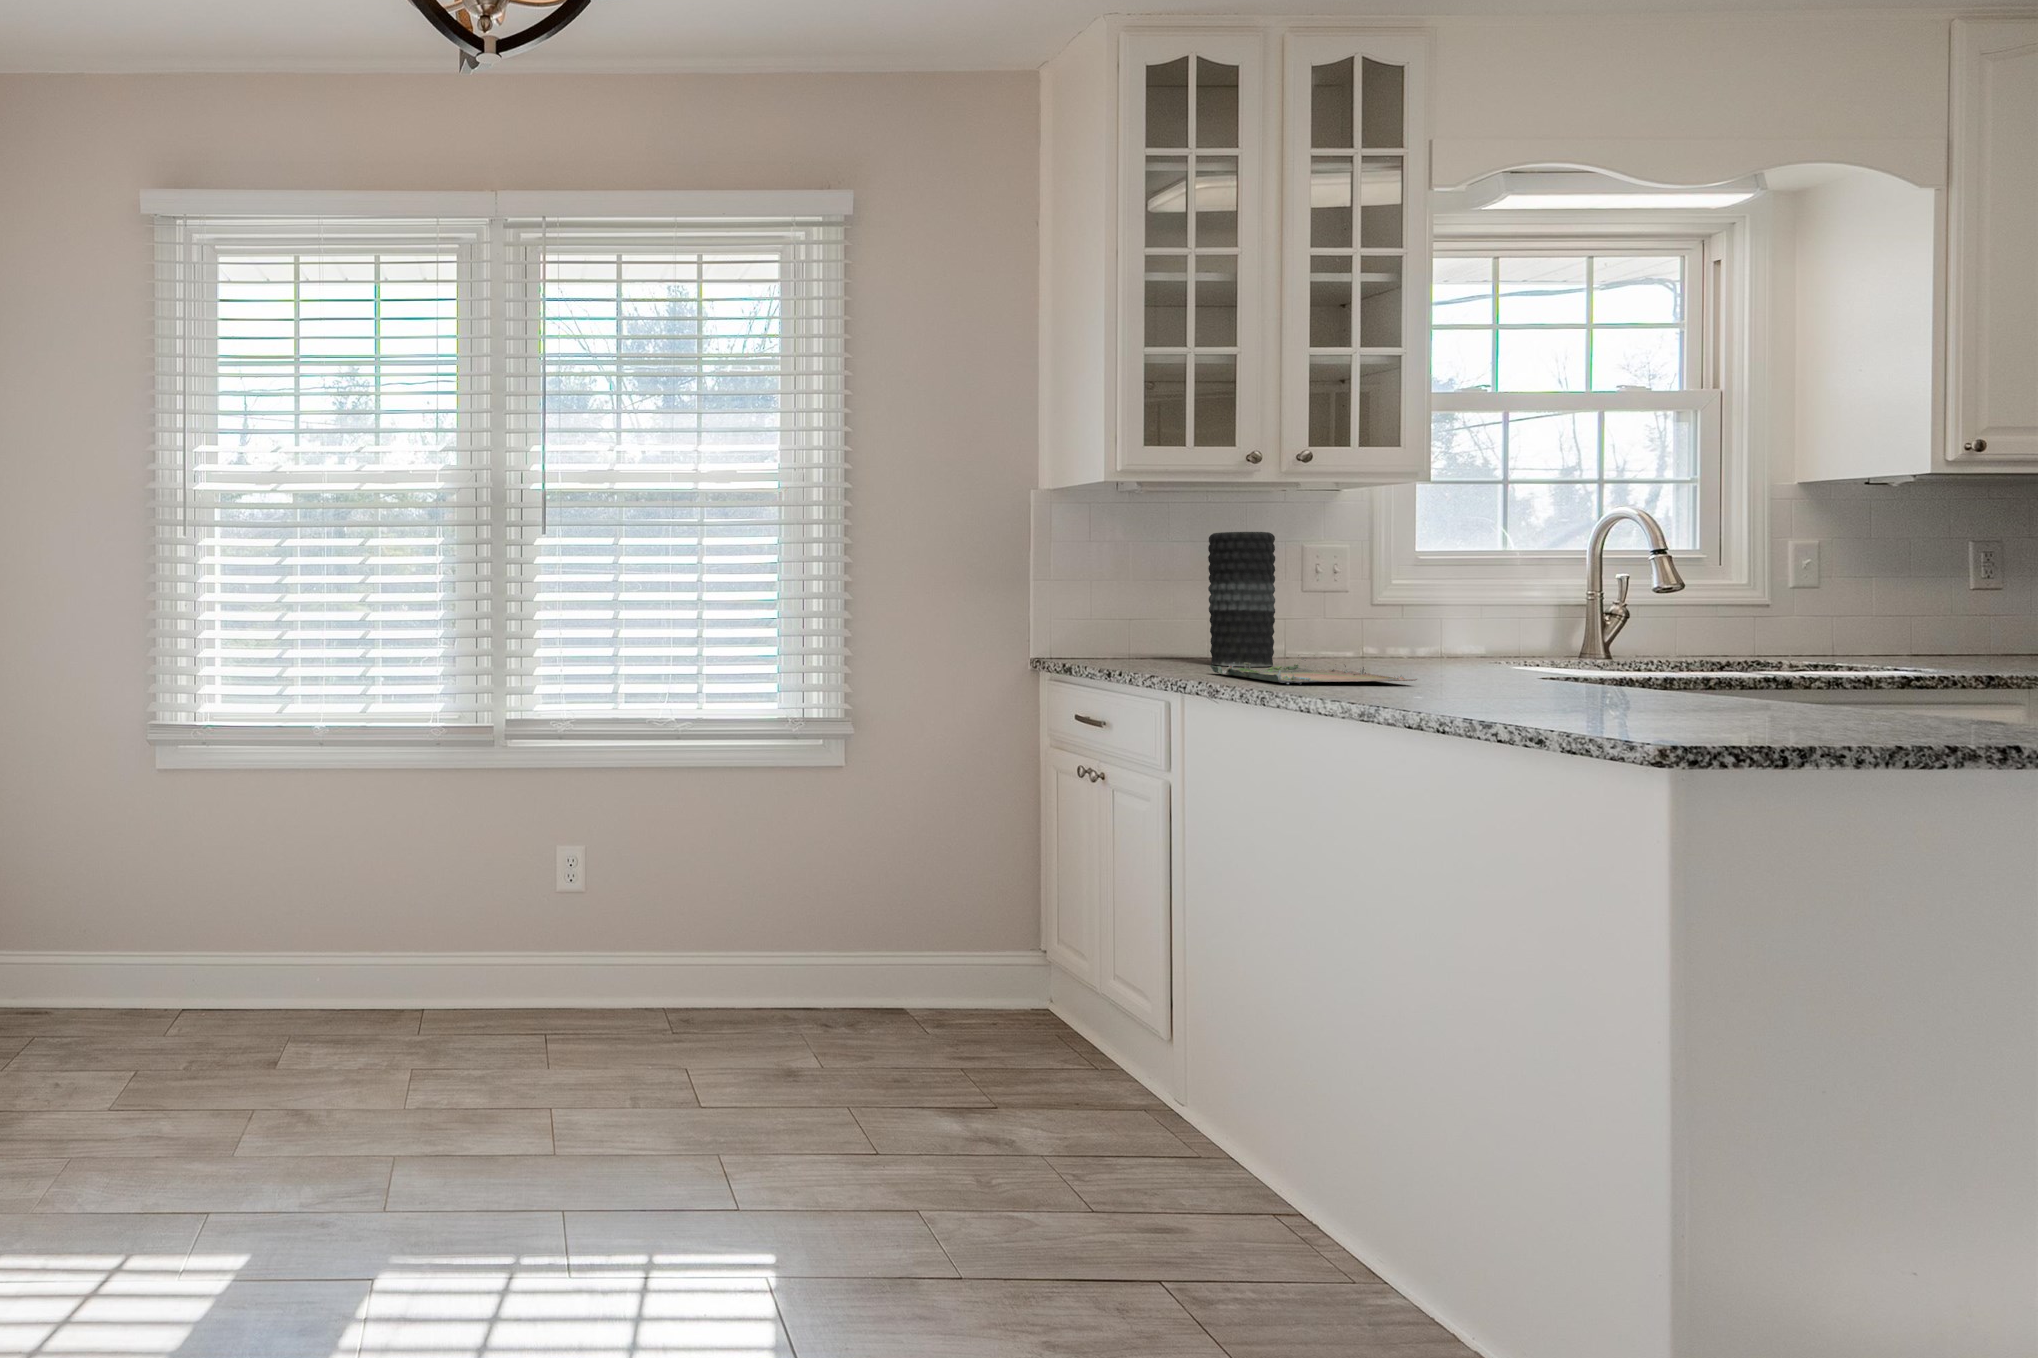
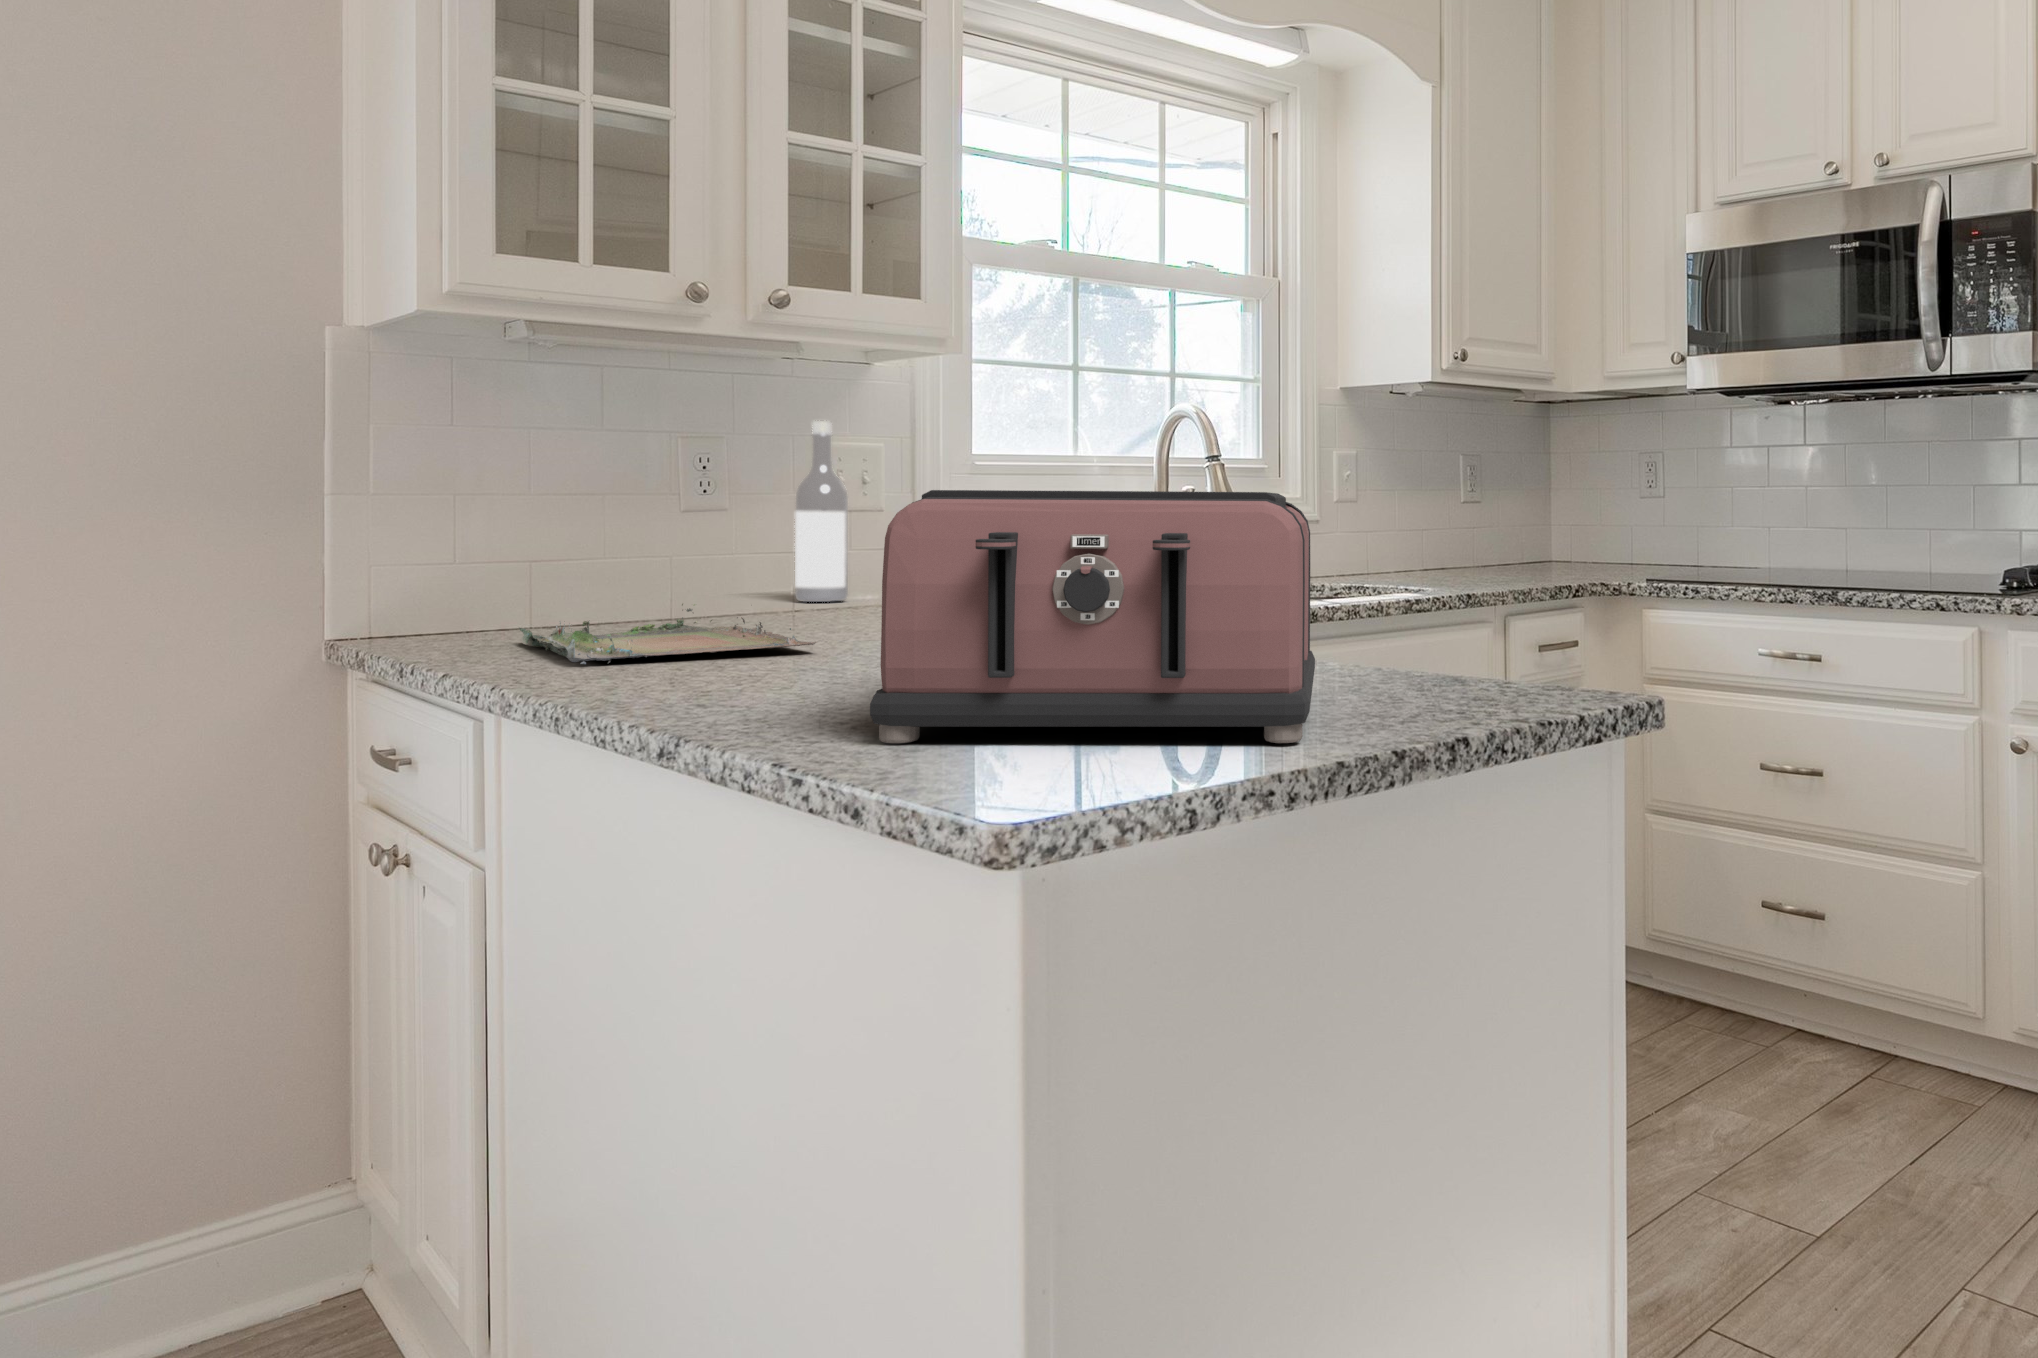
vase: present [1208,532,1275,667] -> none [588,401,694,623]
wine bottle: none [1312,536,1351,659] -> present [795,421,848,602]
toaster: none [1562,592,1869,737] -> present [870,490,1315,743]

